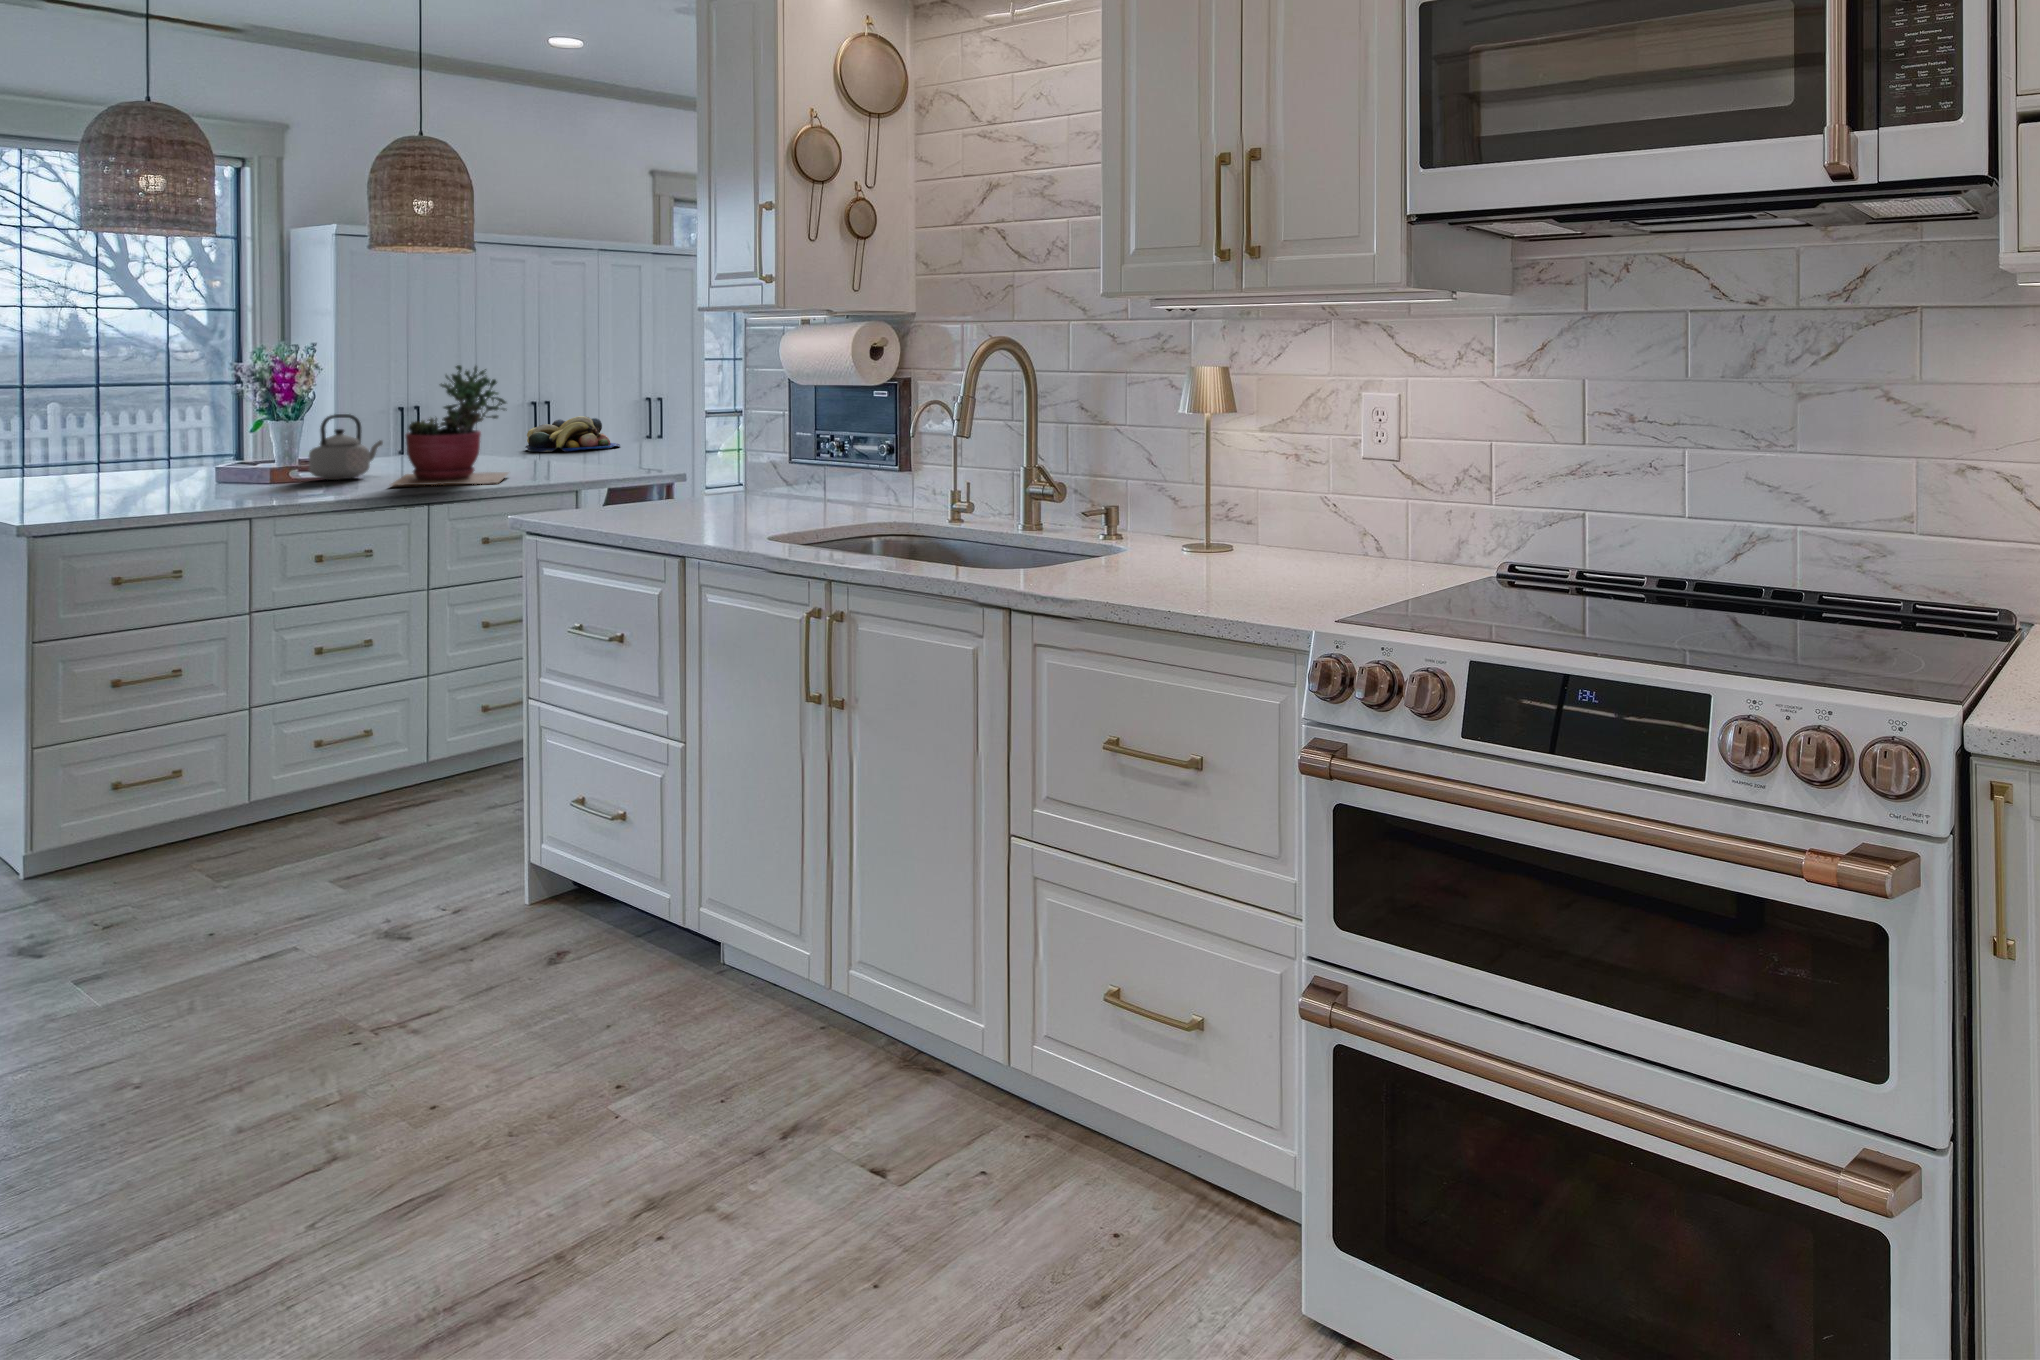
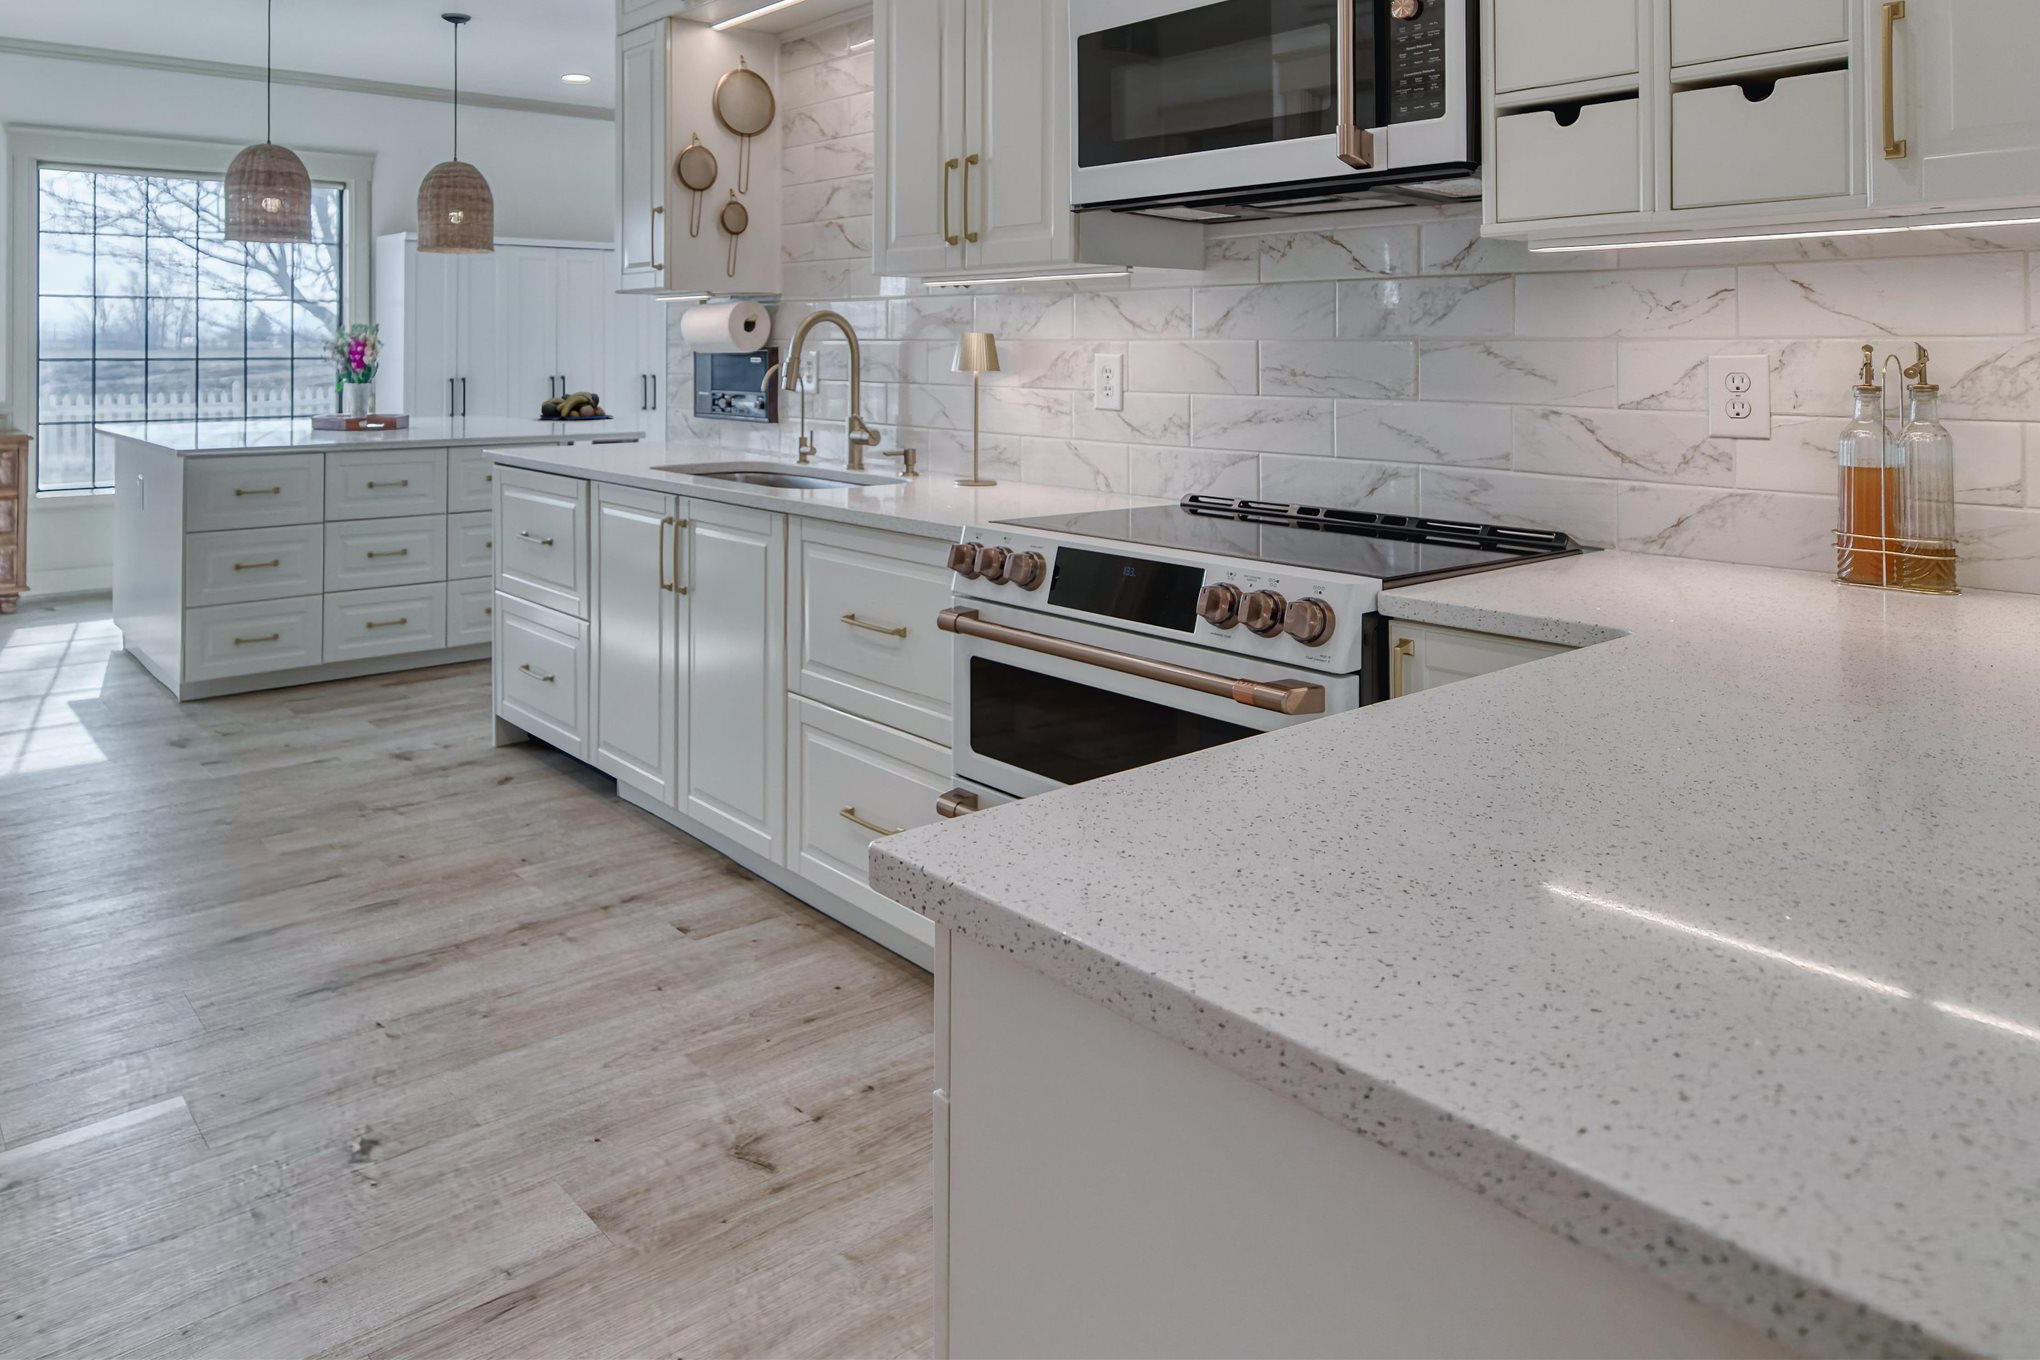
succulent plant: present [391,365,508,486] -> none [422,343,513,436]
teapot: present [309,414,383,480] -> none [373,380,425,431]

